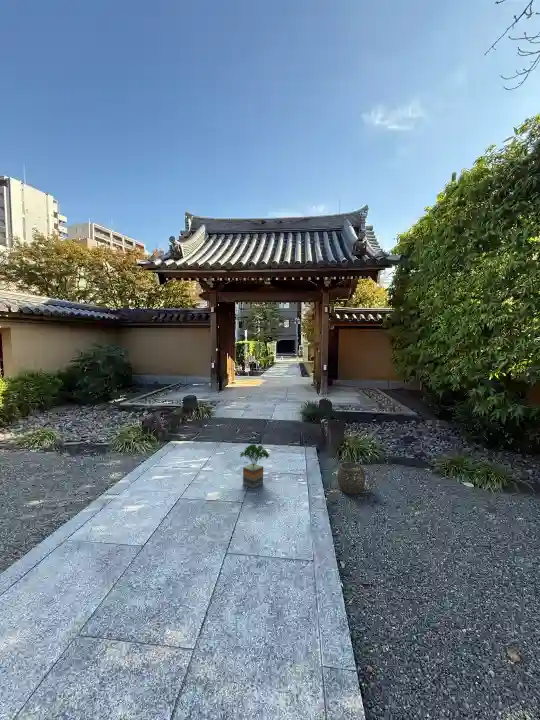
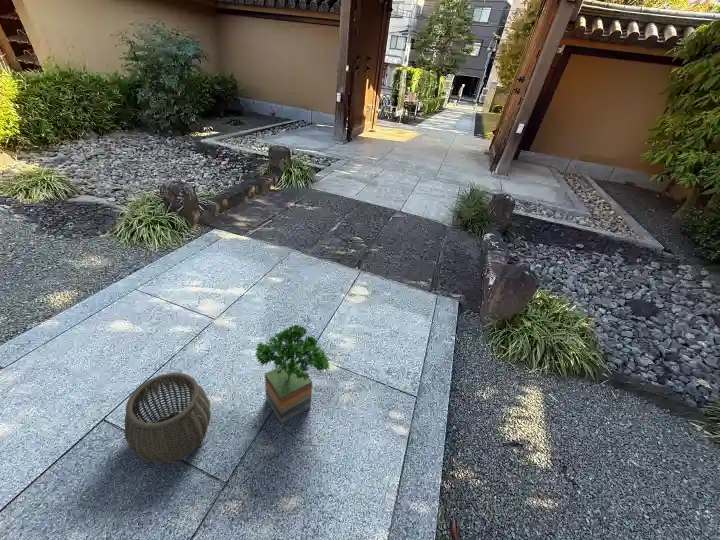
woven basket: present [337,462,365,494] -> present [124,373,211,465]

